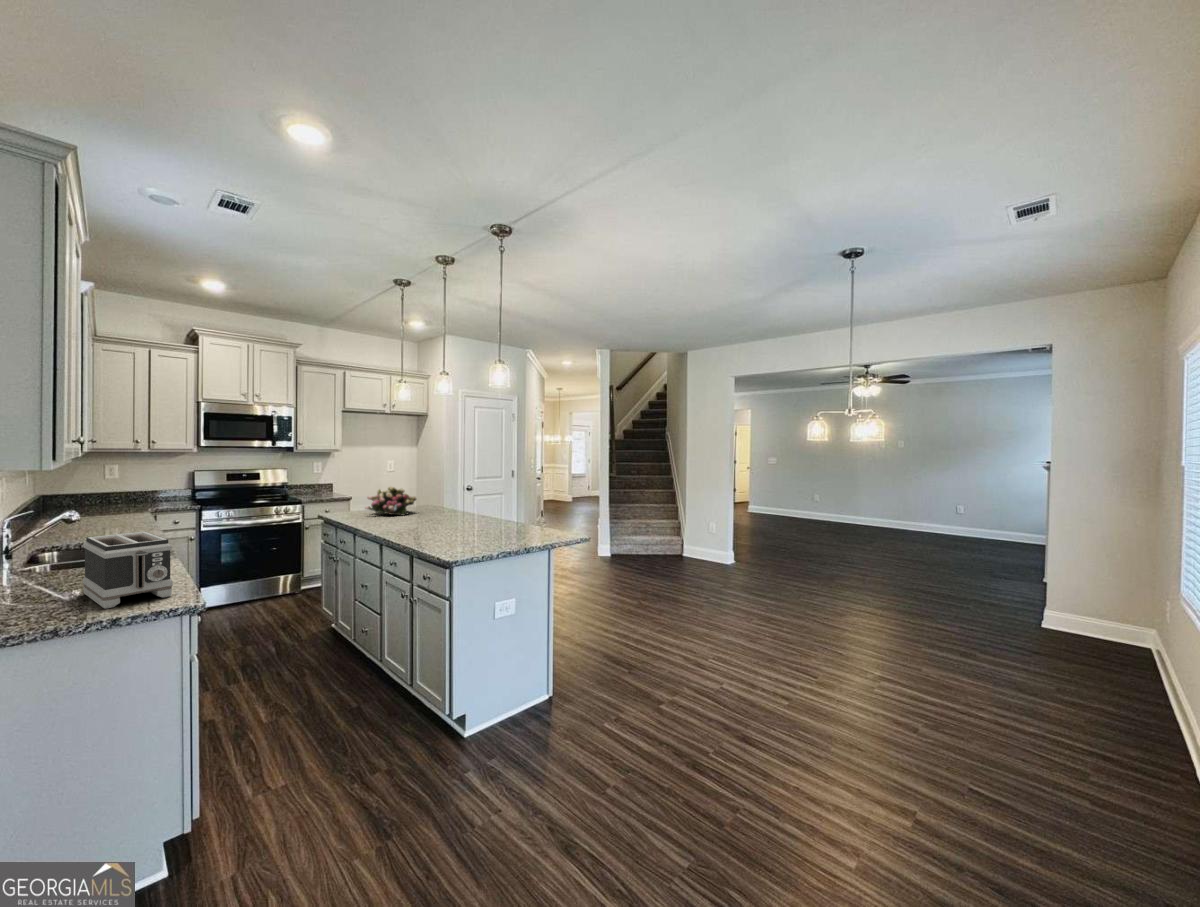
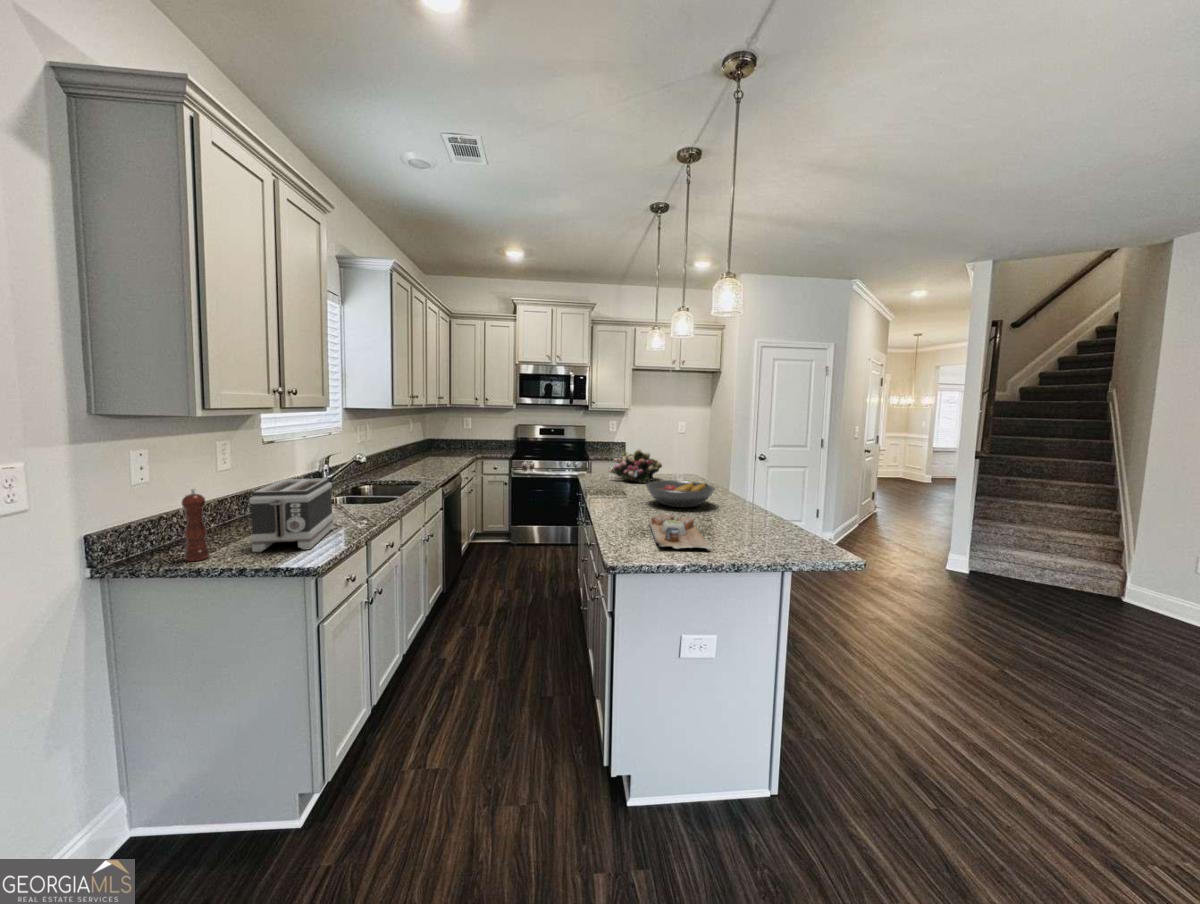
fruit bowl: none [428,506,482,526] -> present [646,480,715,507]
cutting board: none [453,527,514,545] -> present [649,514,711,551]
pepper mill: none [30,549,60,627] -> present [182,489,209,561]

